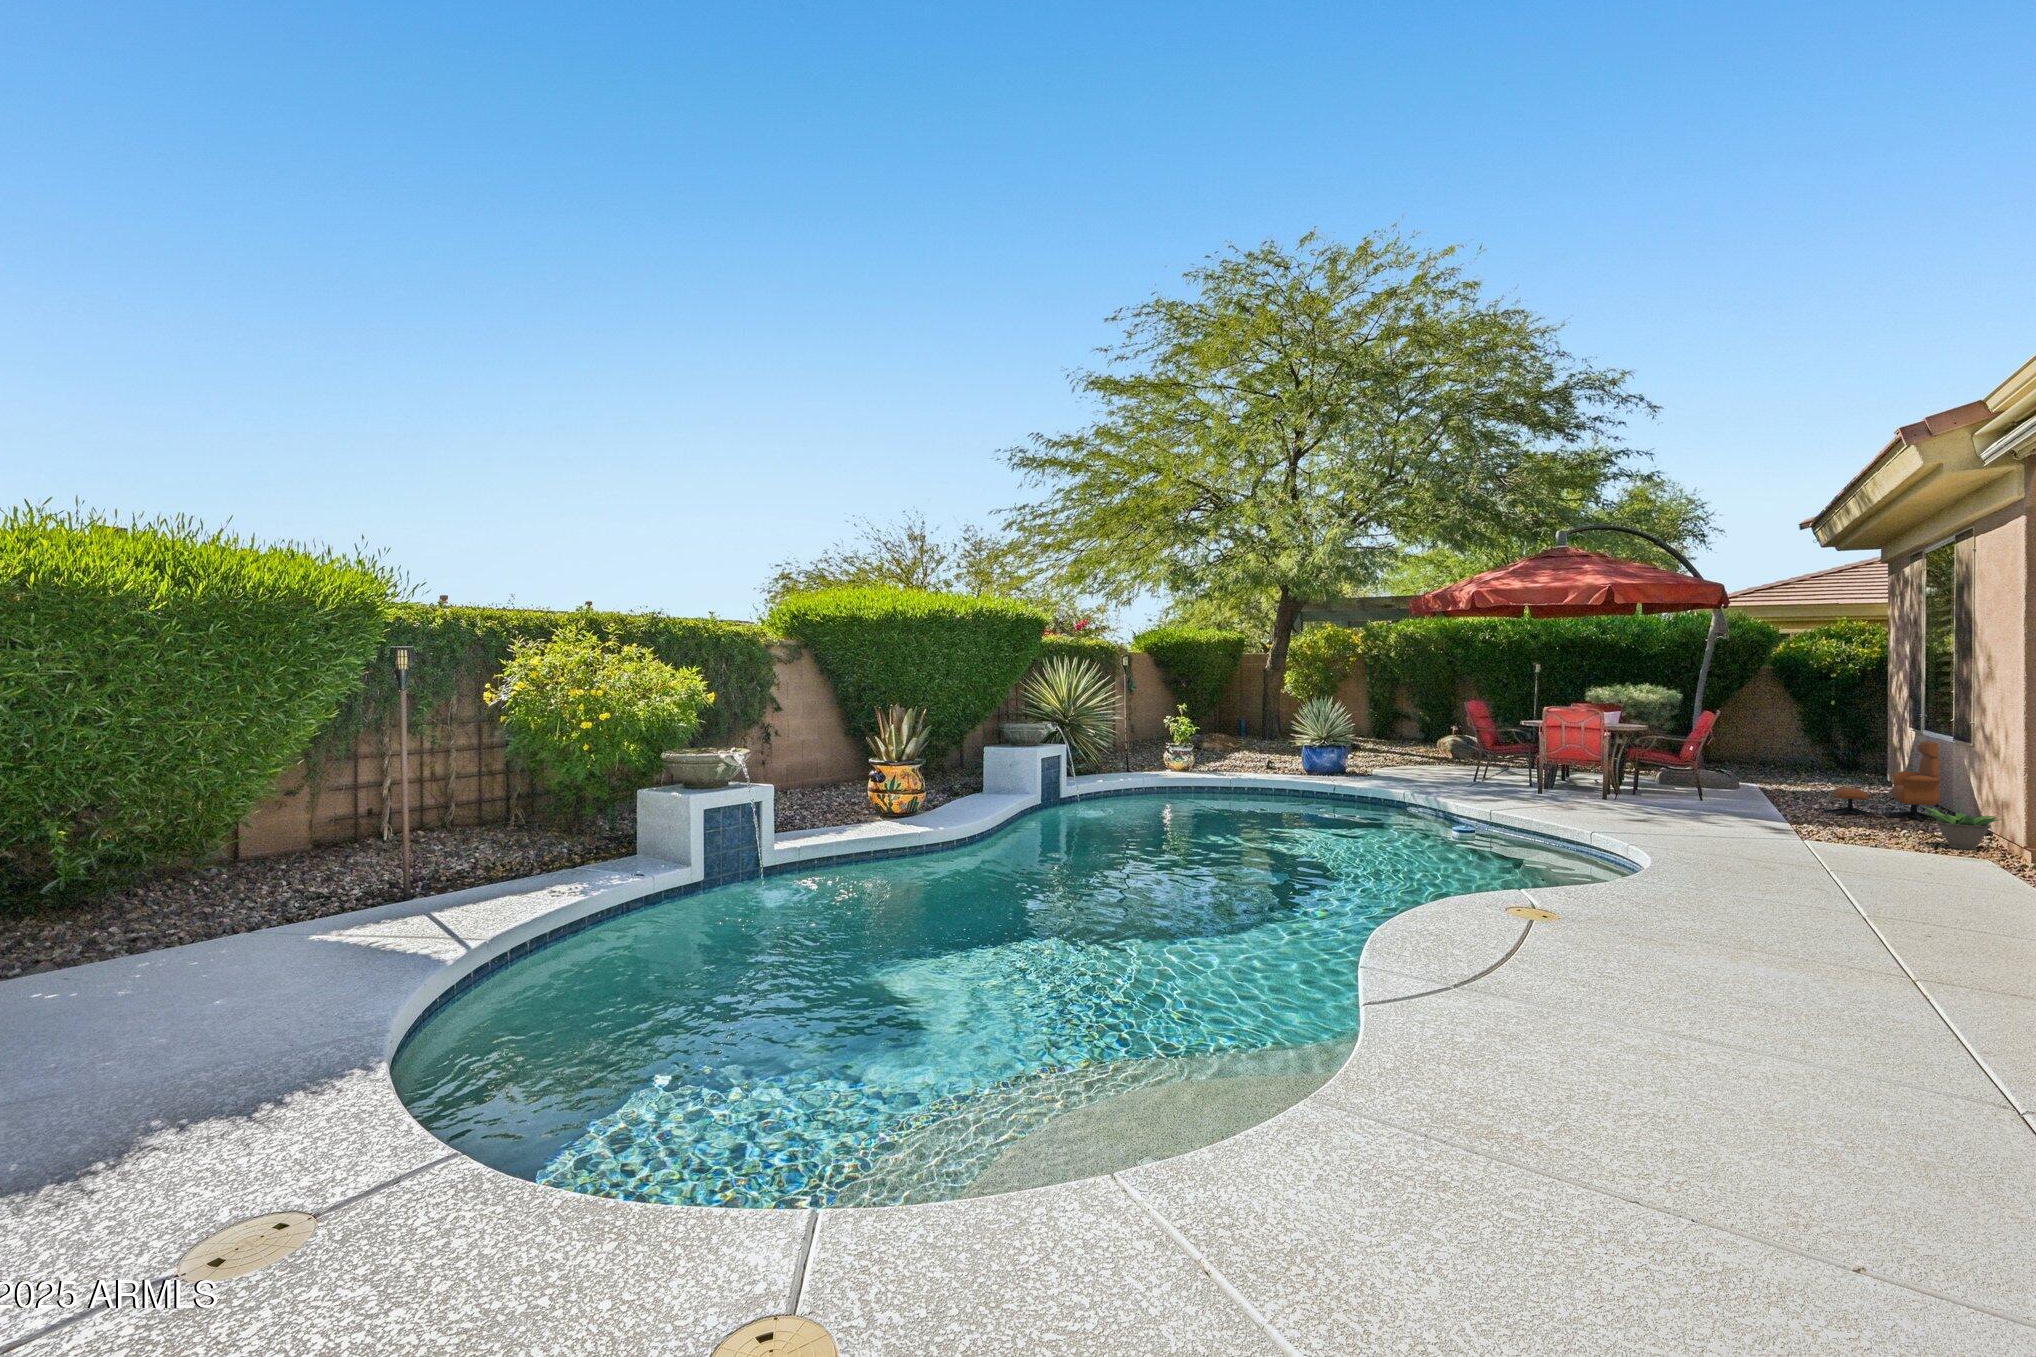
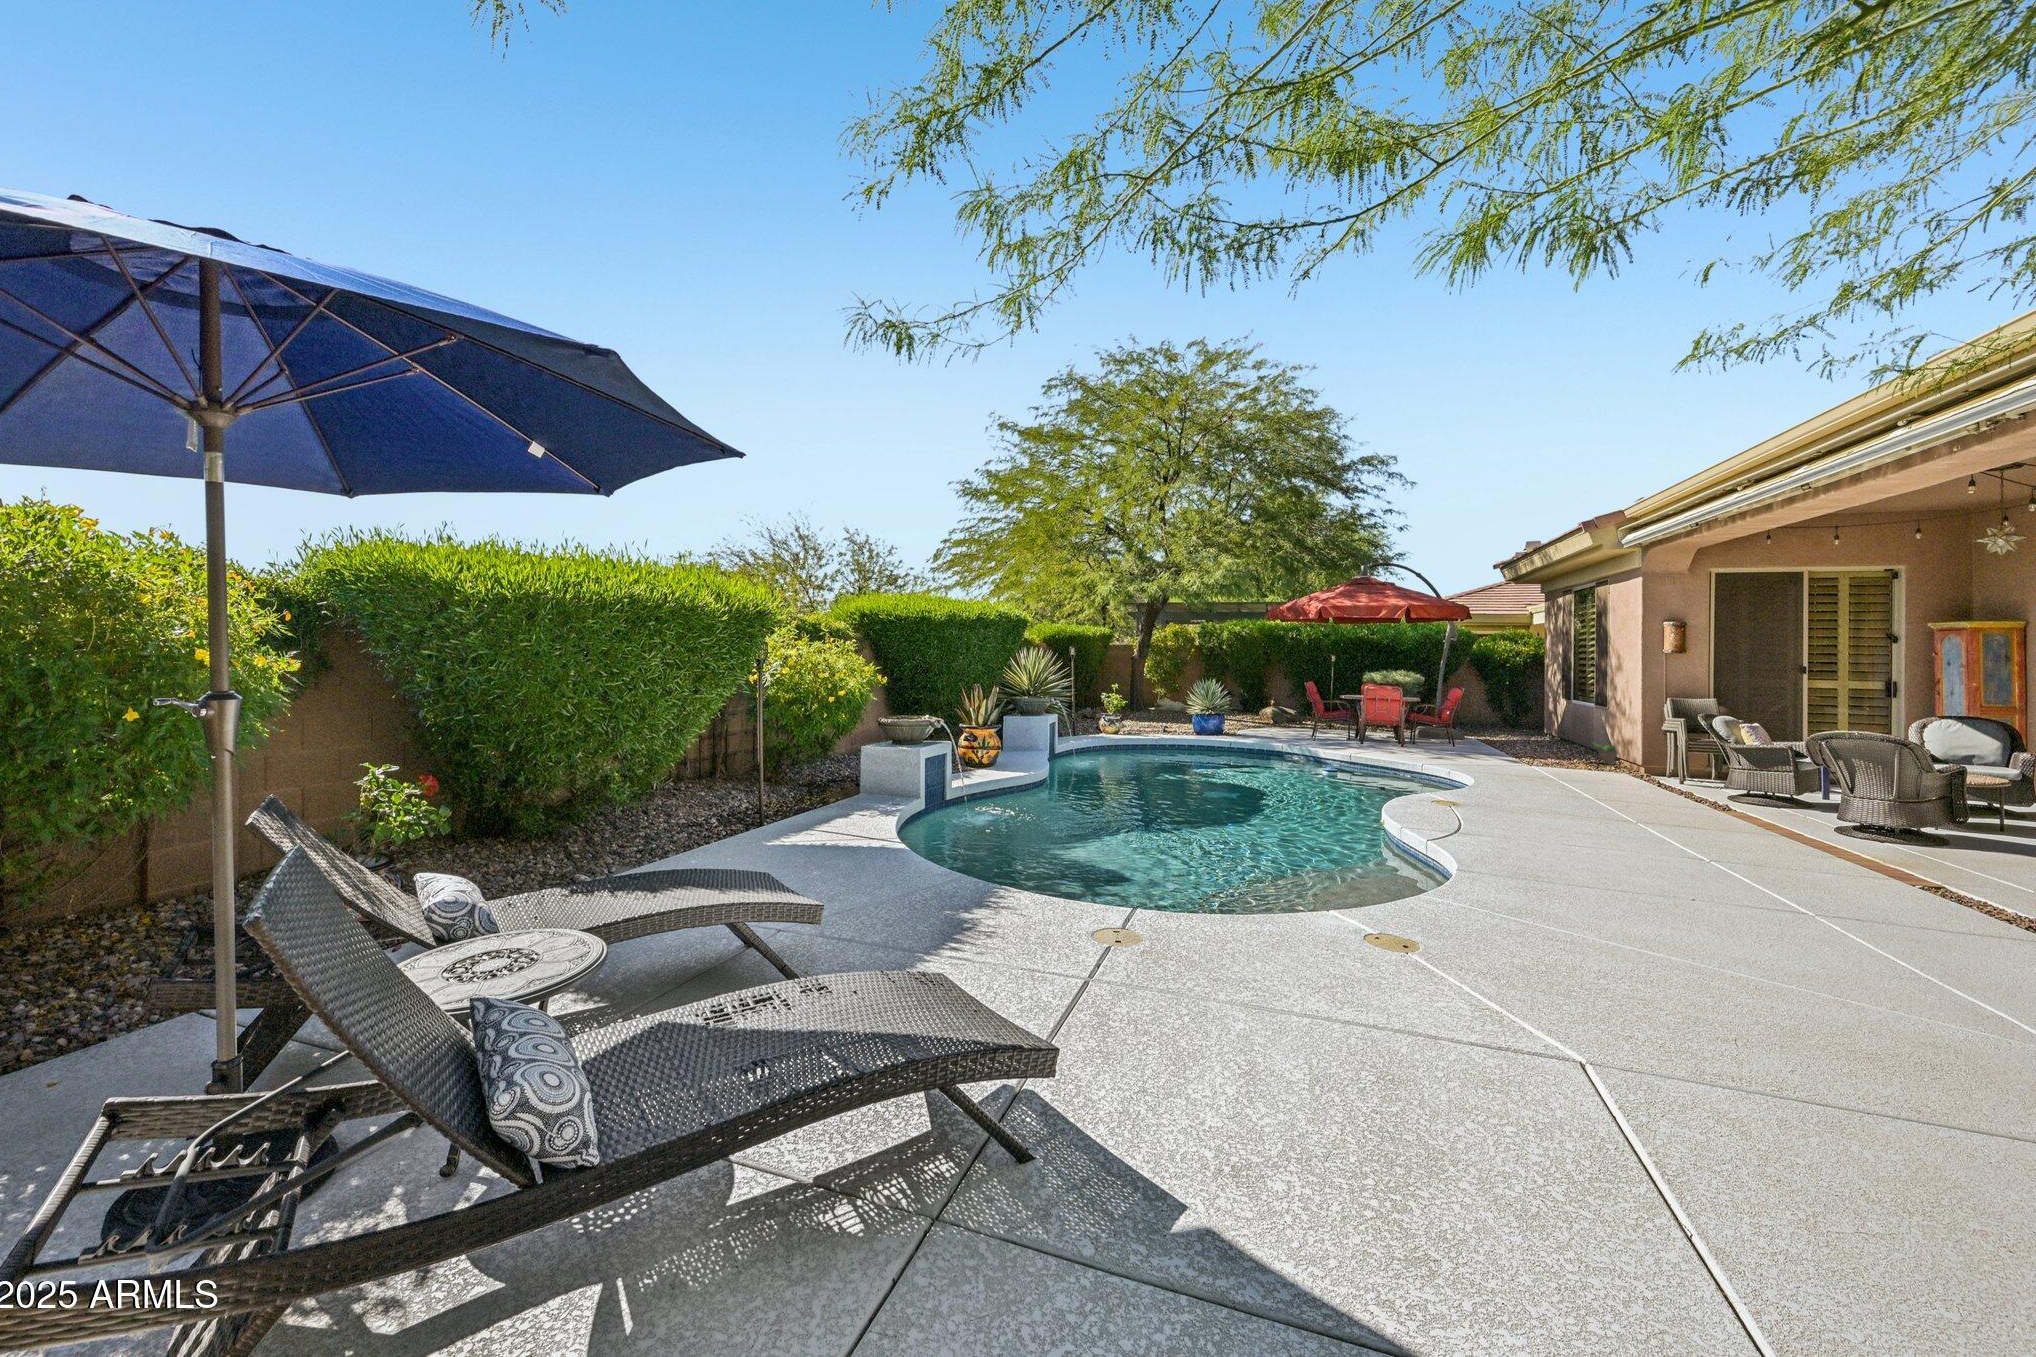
lounge chair: present [1824,741,1940,821] -> none [1527,706,1590,753]

